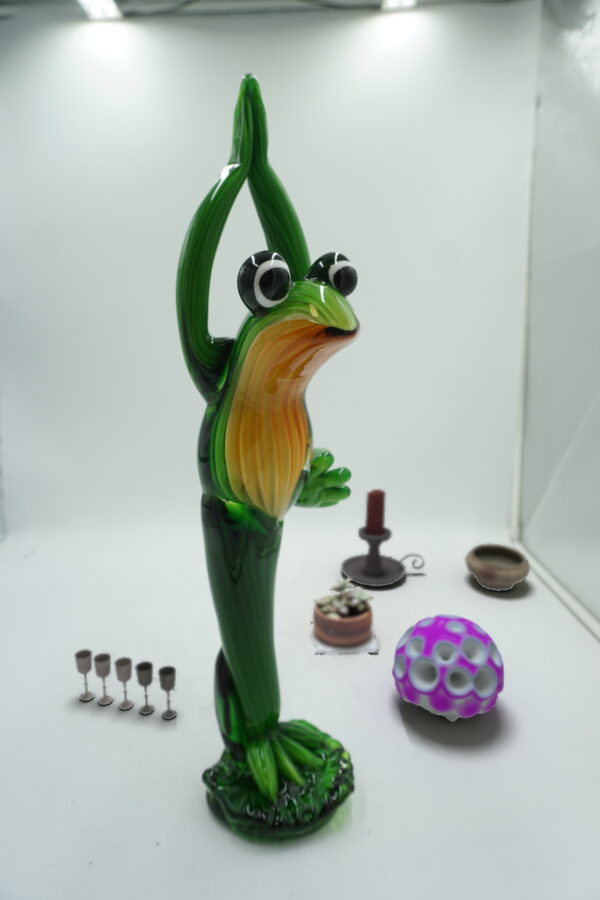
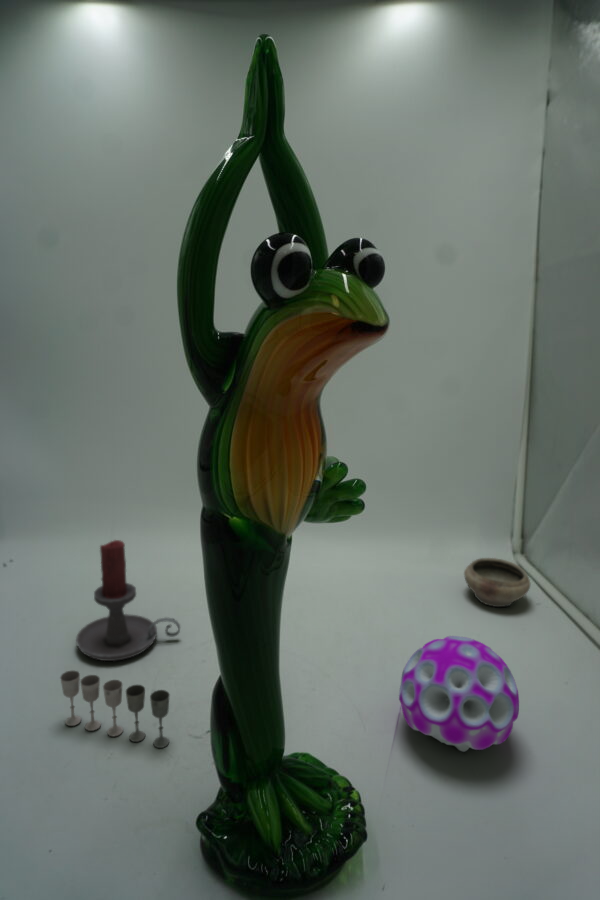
candle holder: present [341,489,424,587] -> present [76,540,180,661]
succulent plant: present [311,578,378,655] -> none [309,594,381,676]

